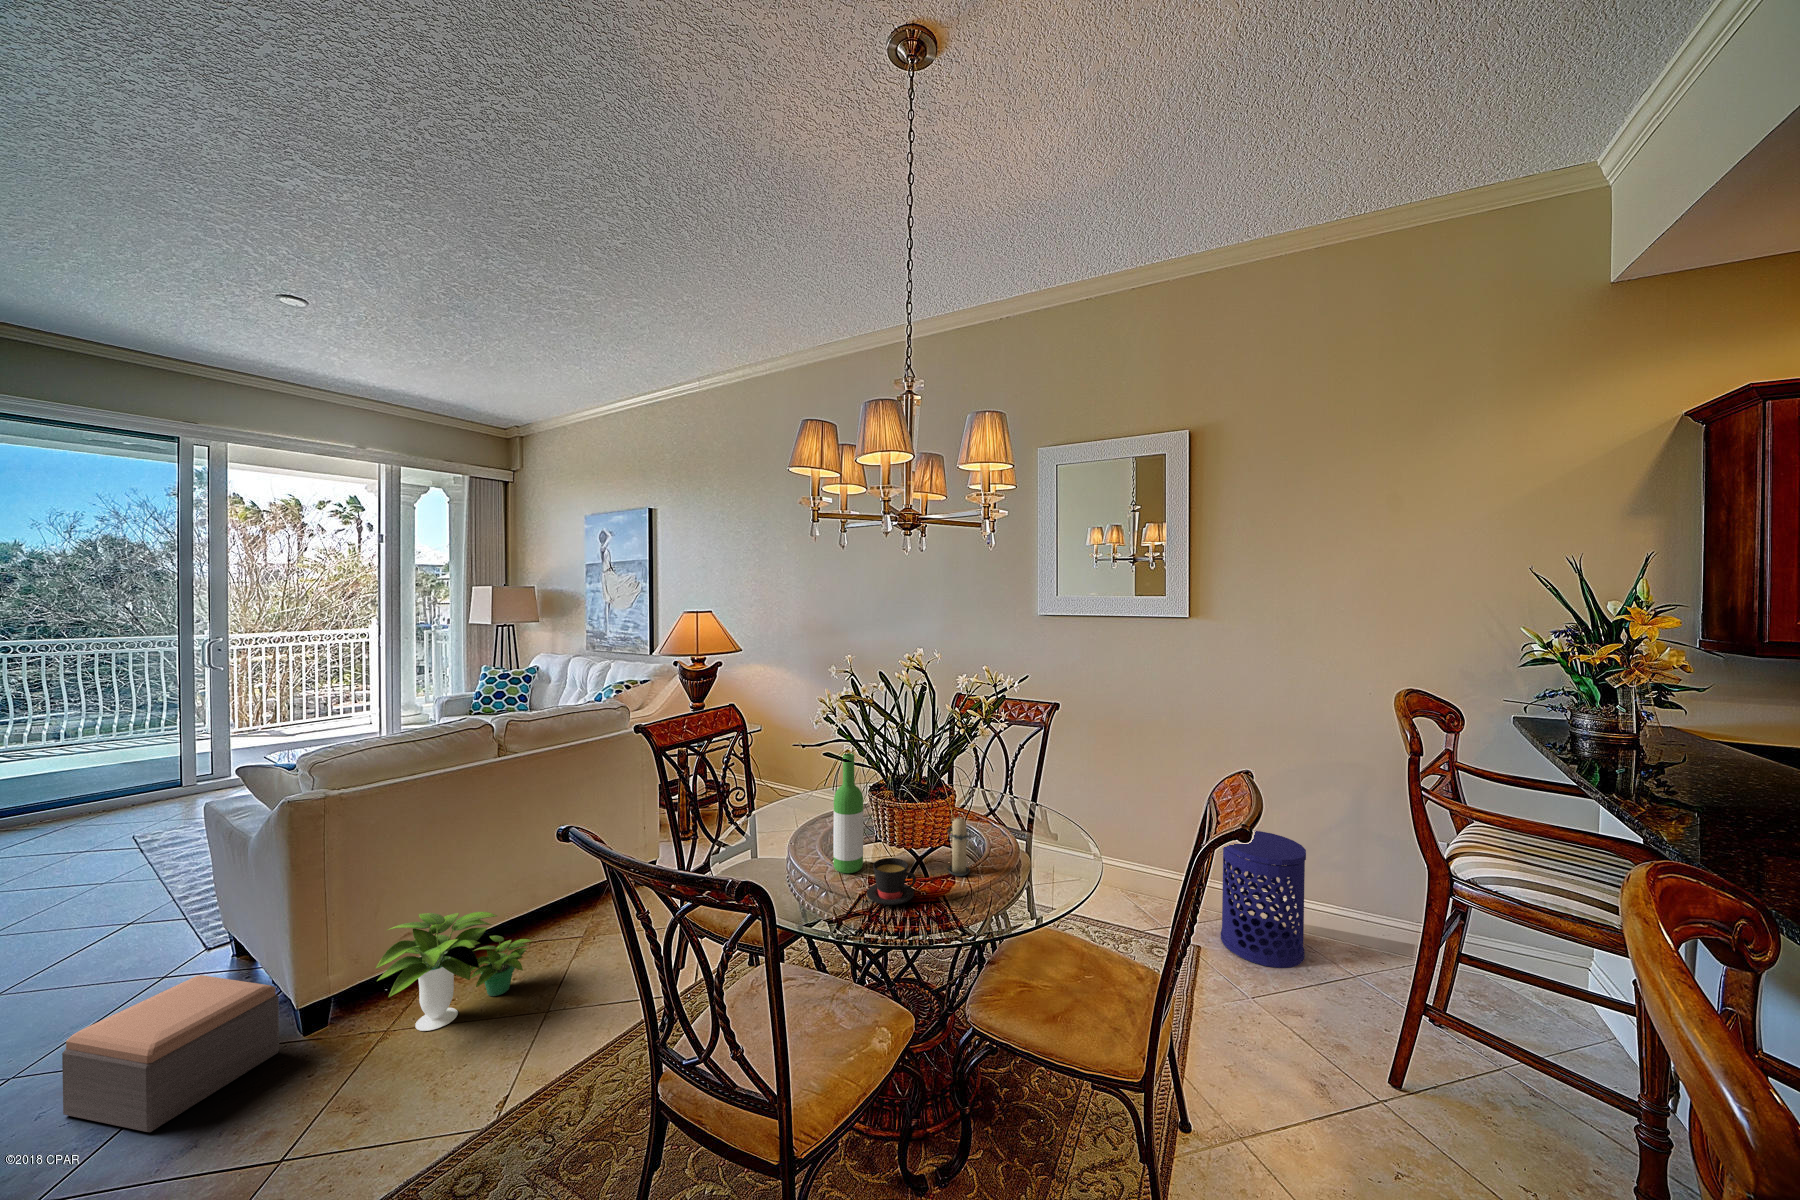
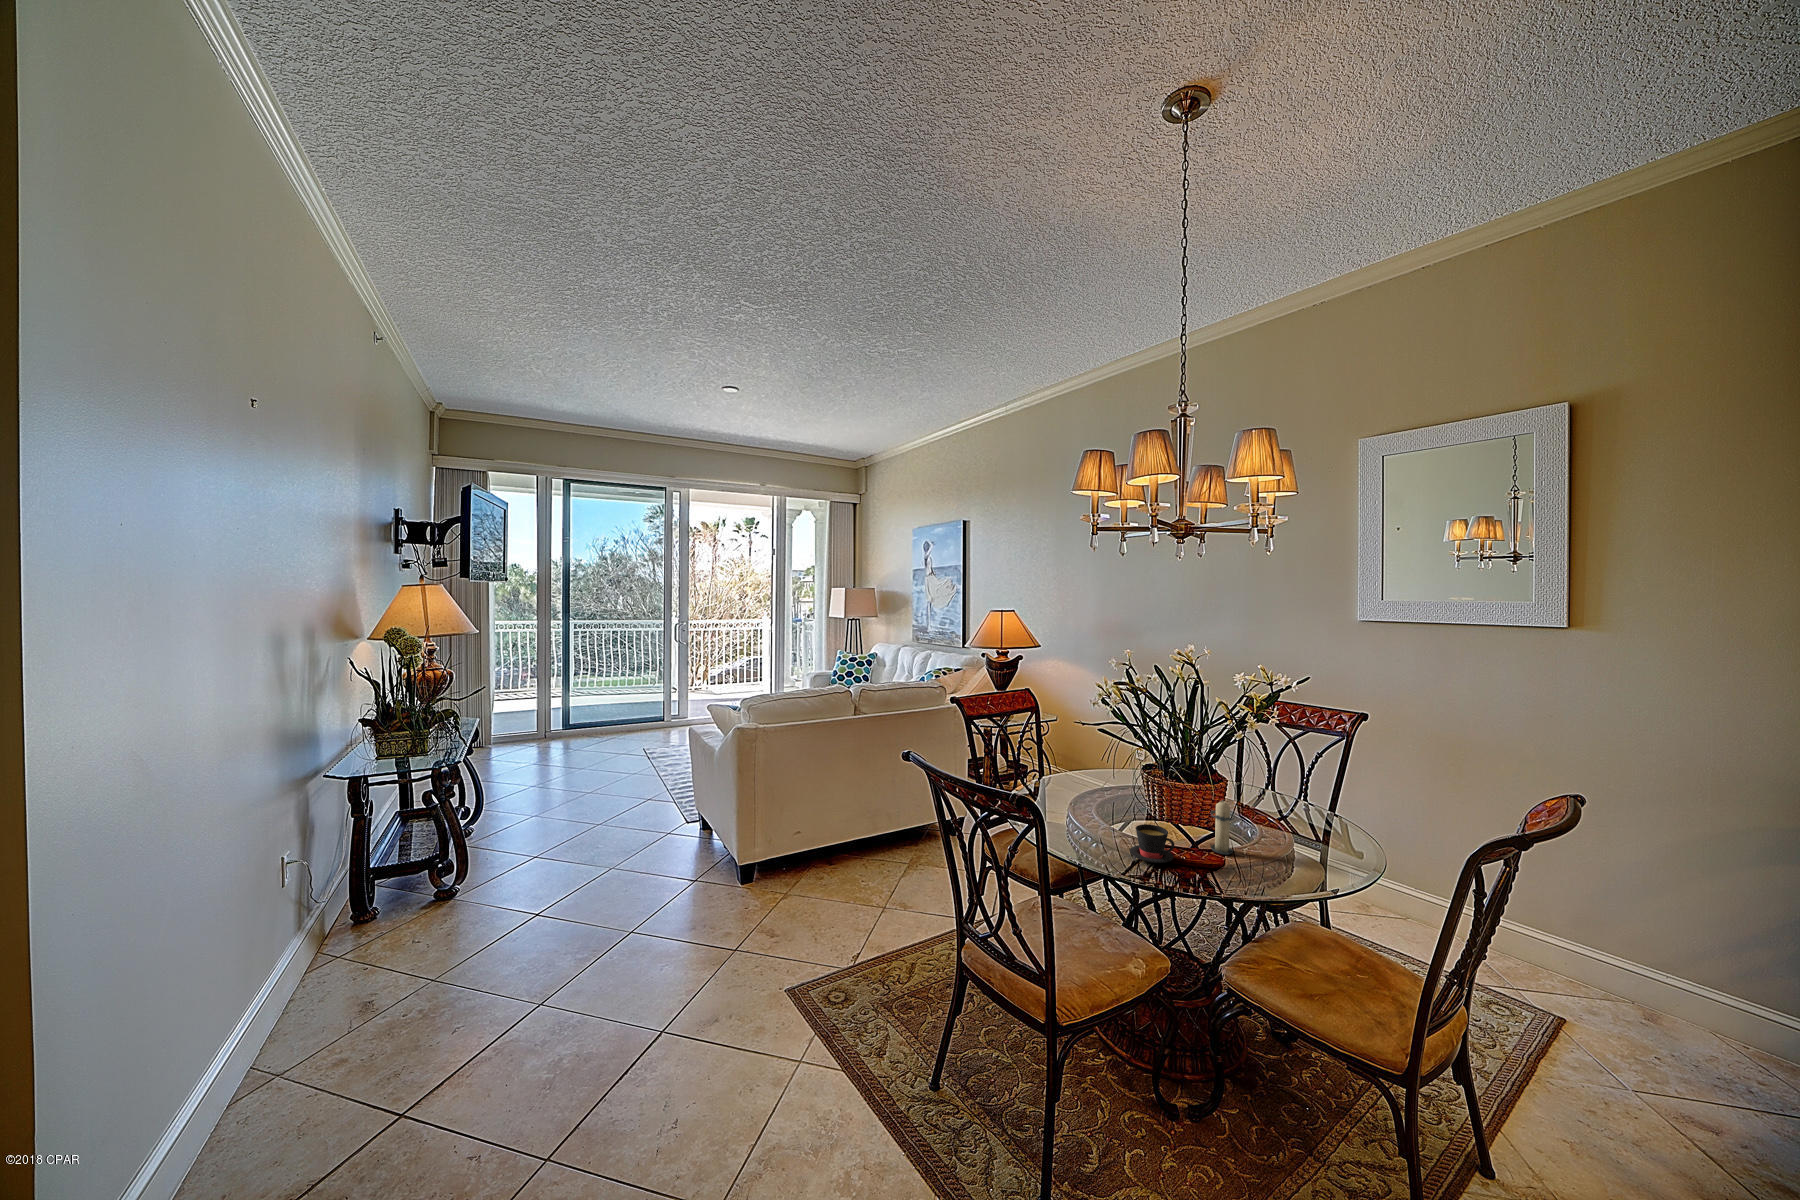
wine bottle: present [833,753,863,873] -> none [1105,733,1132,835]
waste bin: present [1221,831,1306,968] -> none [1601,892,1750,1075]
potted plant: present [376,912,532,1031] -> none [783,818,875,900]
footstool: present [62,975,279,1132] -> none [636,831,731,916]

